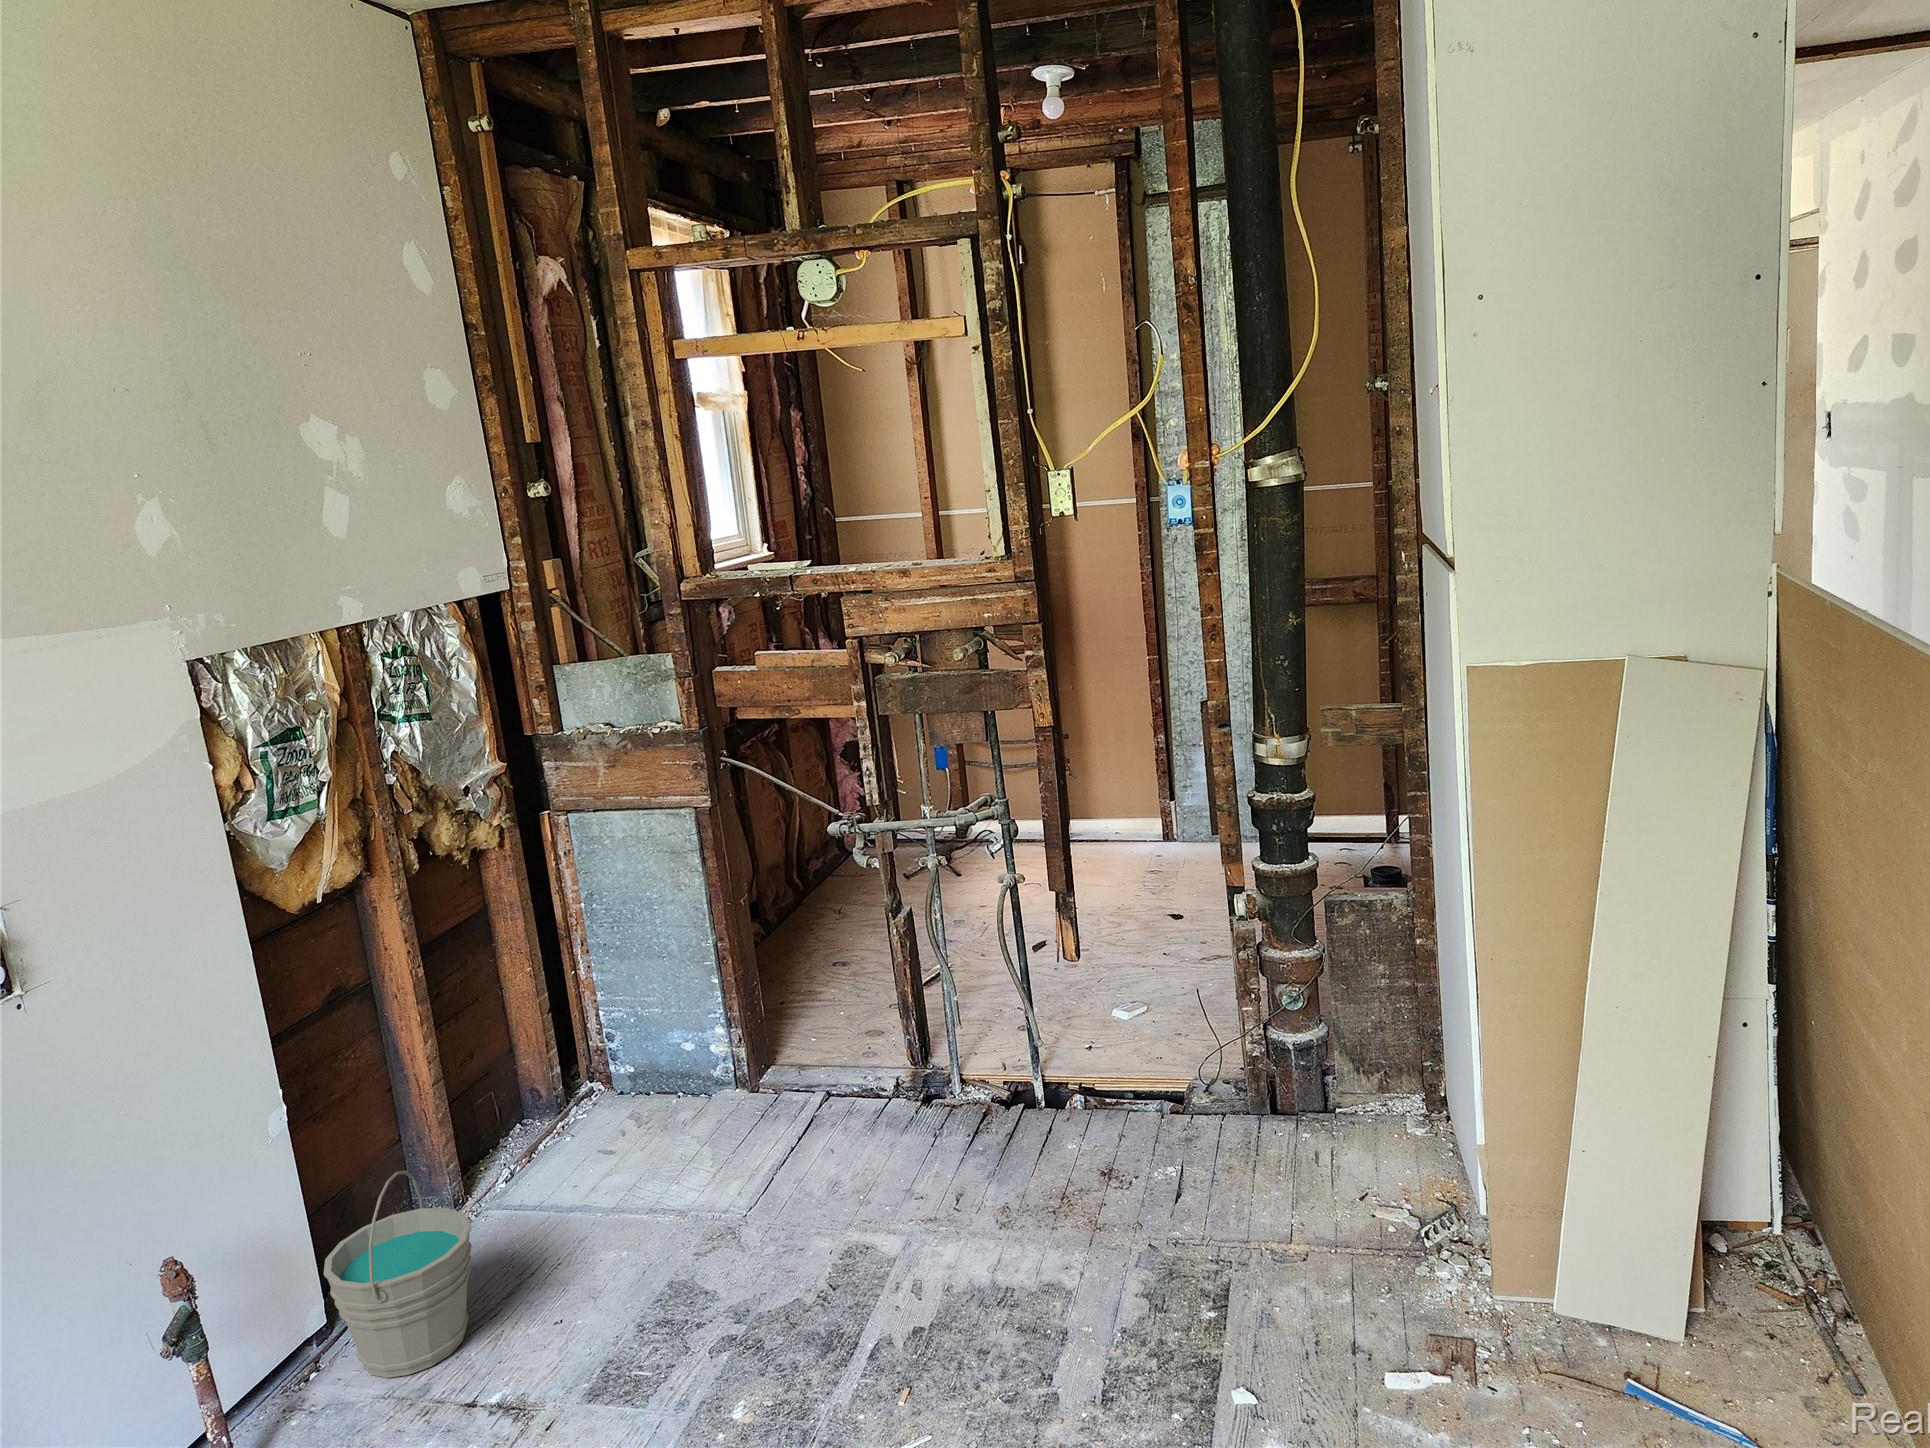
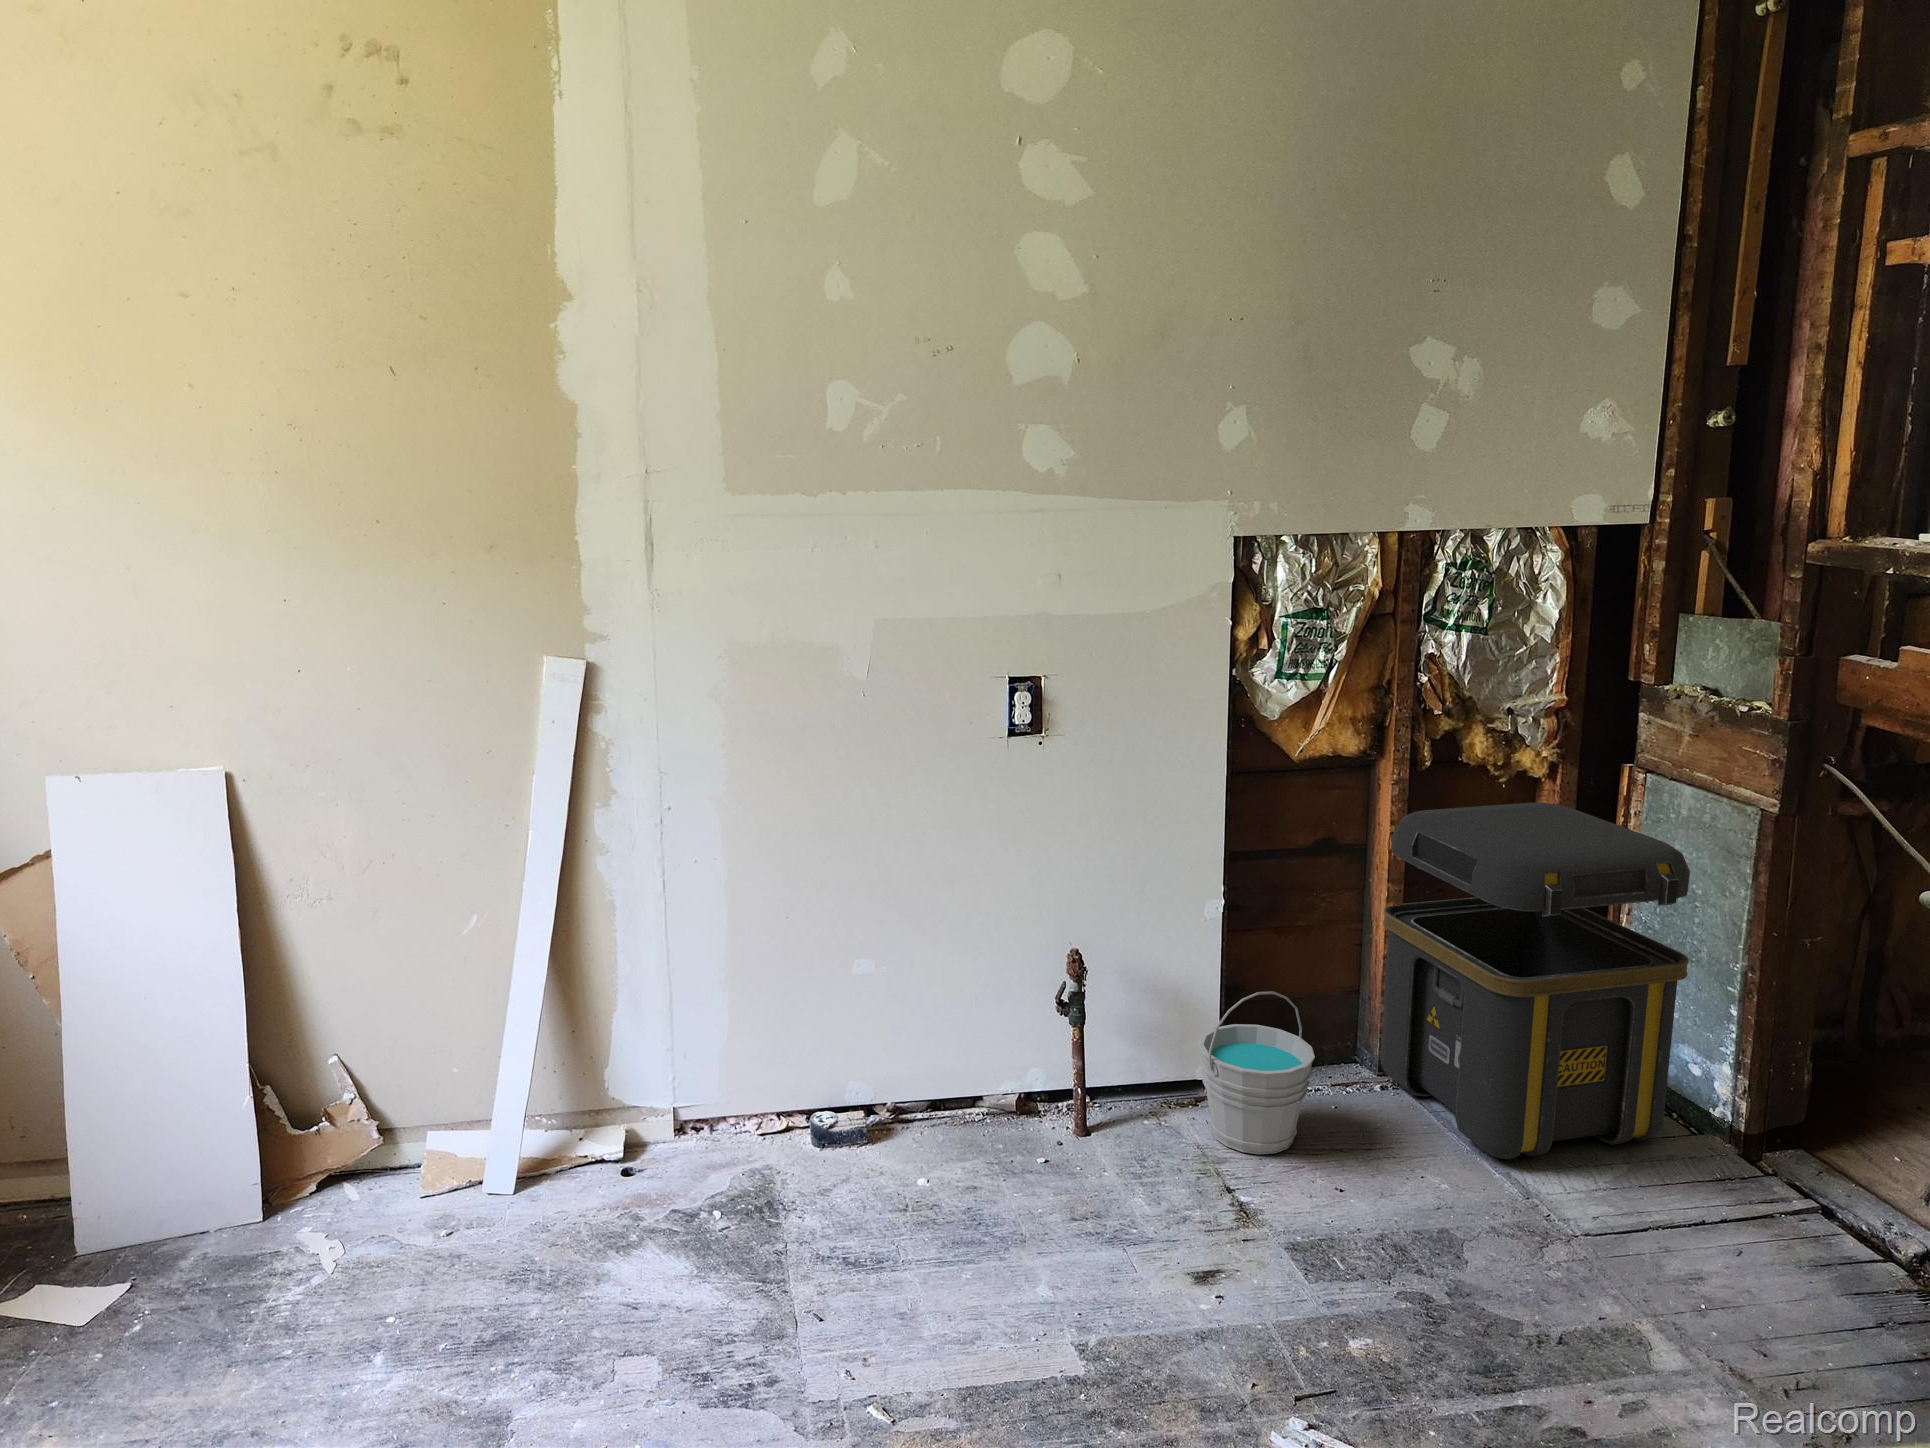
toolbox: none [406,861,703,1207] -> present [1380,803,1690,1159]

